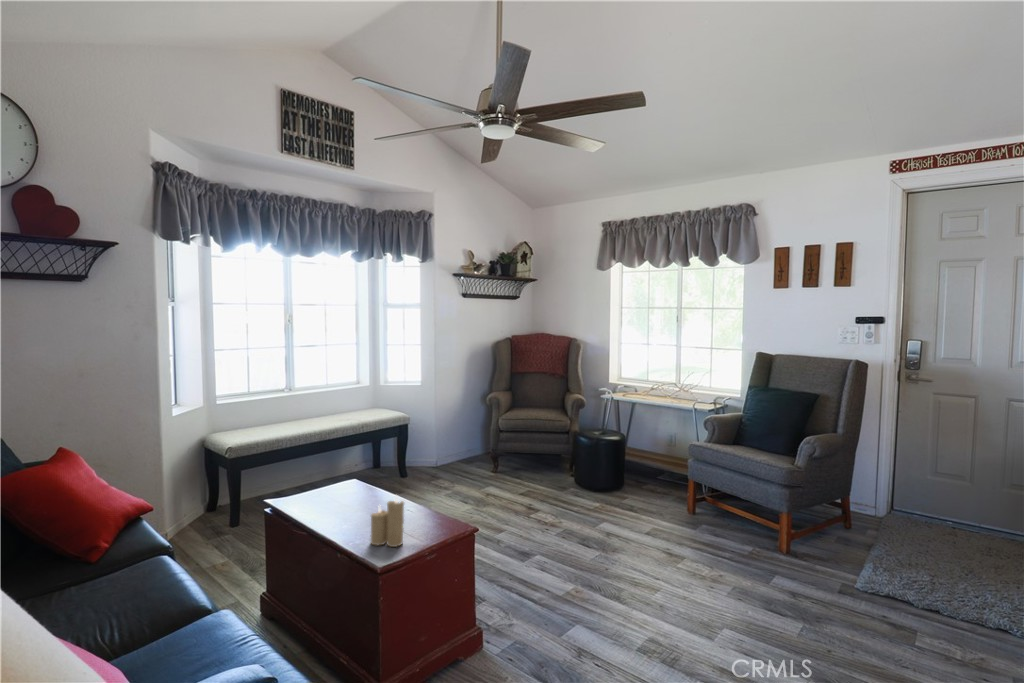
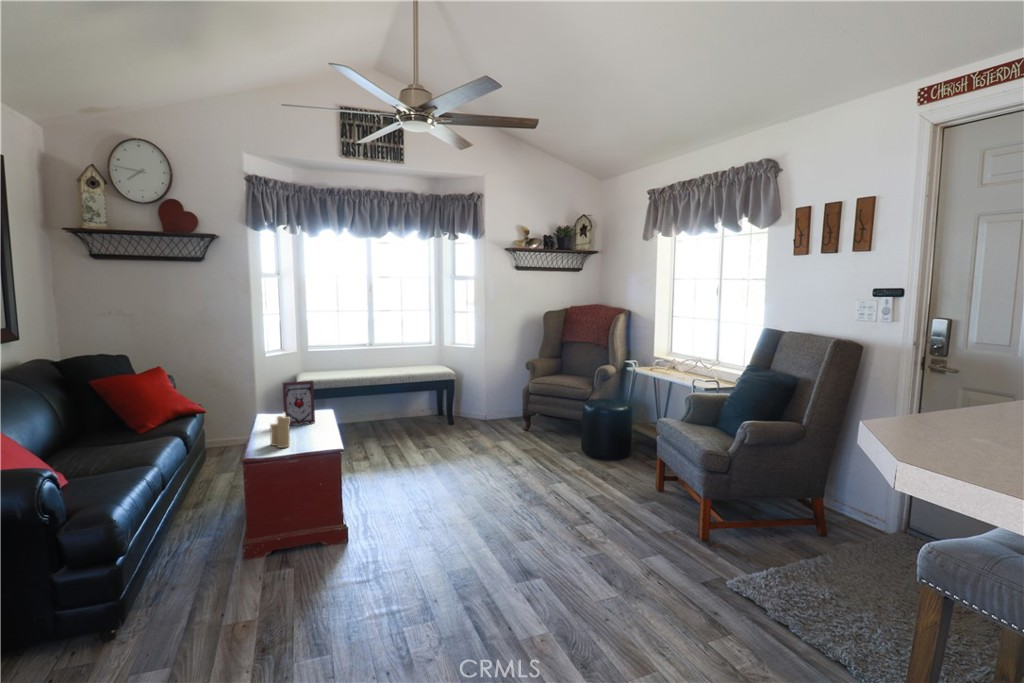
picture frame: none [332,444,371,512] -> present [283,381,315,425]

